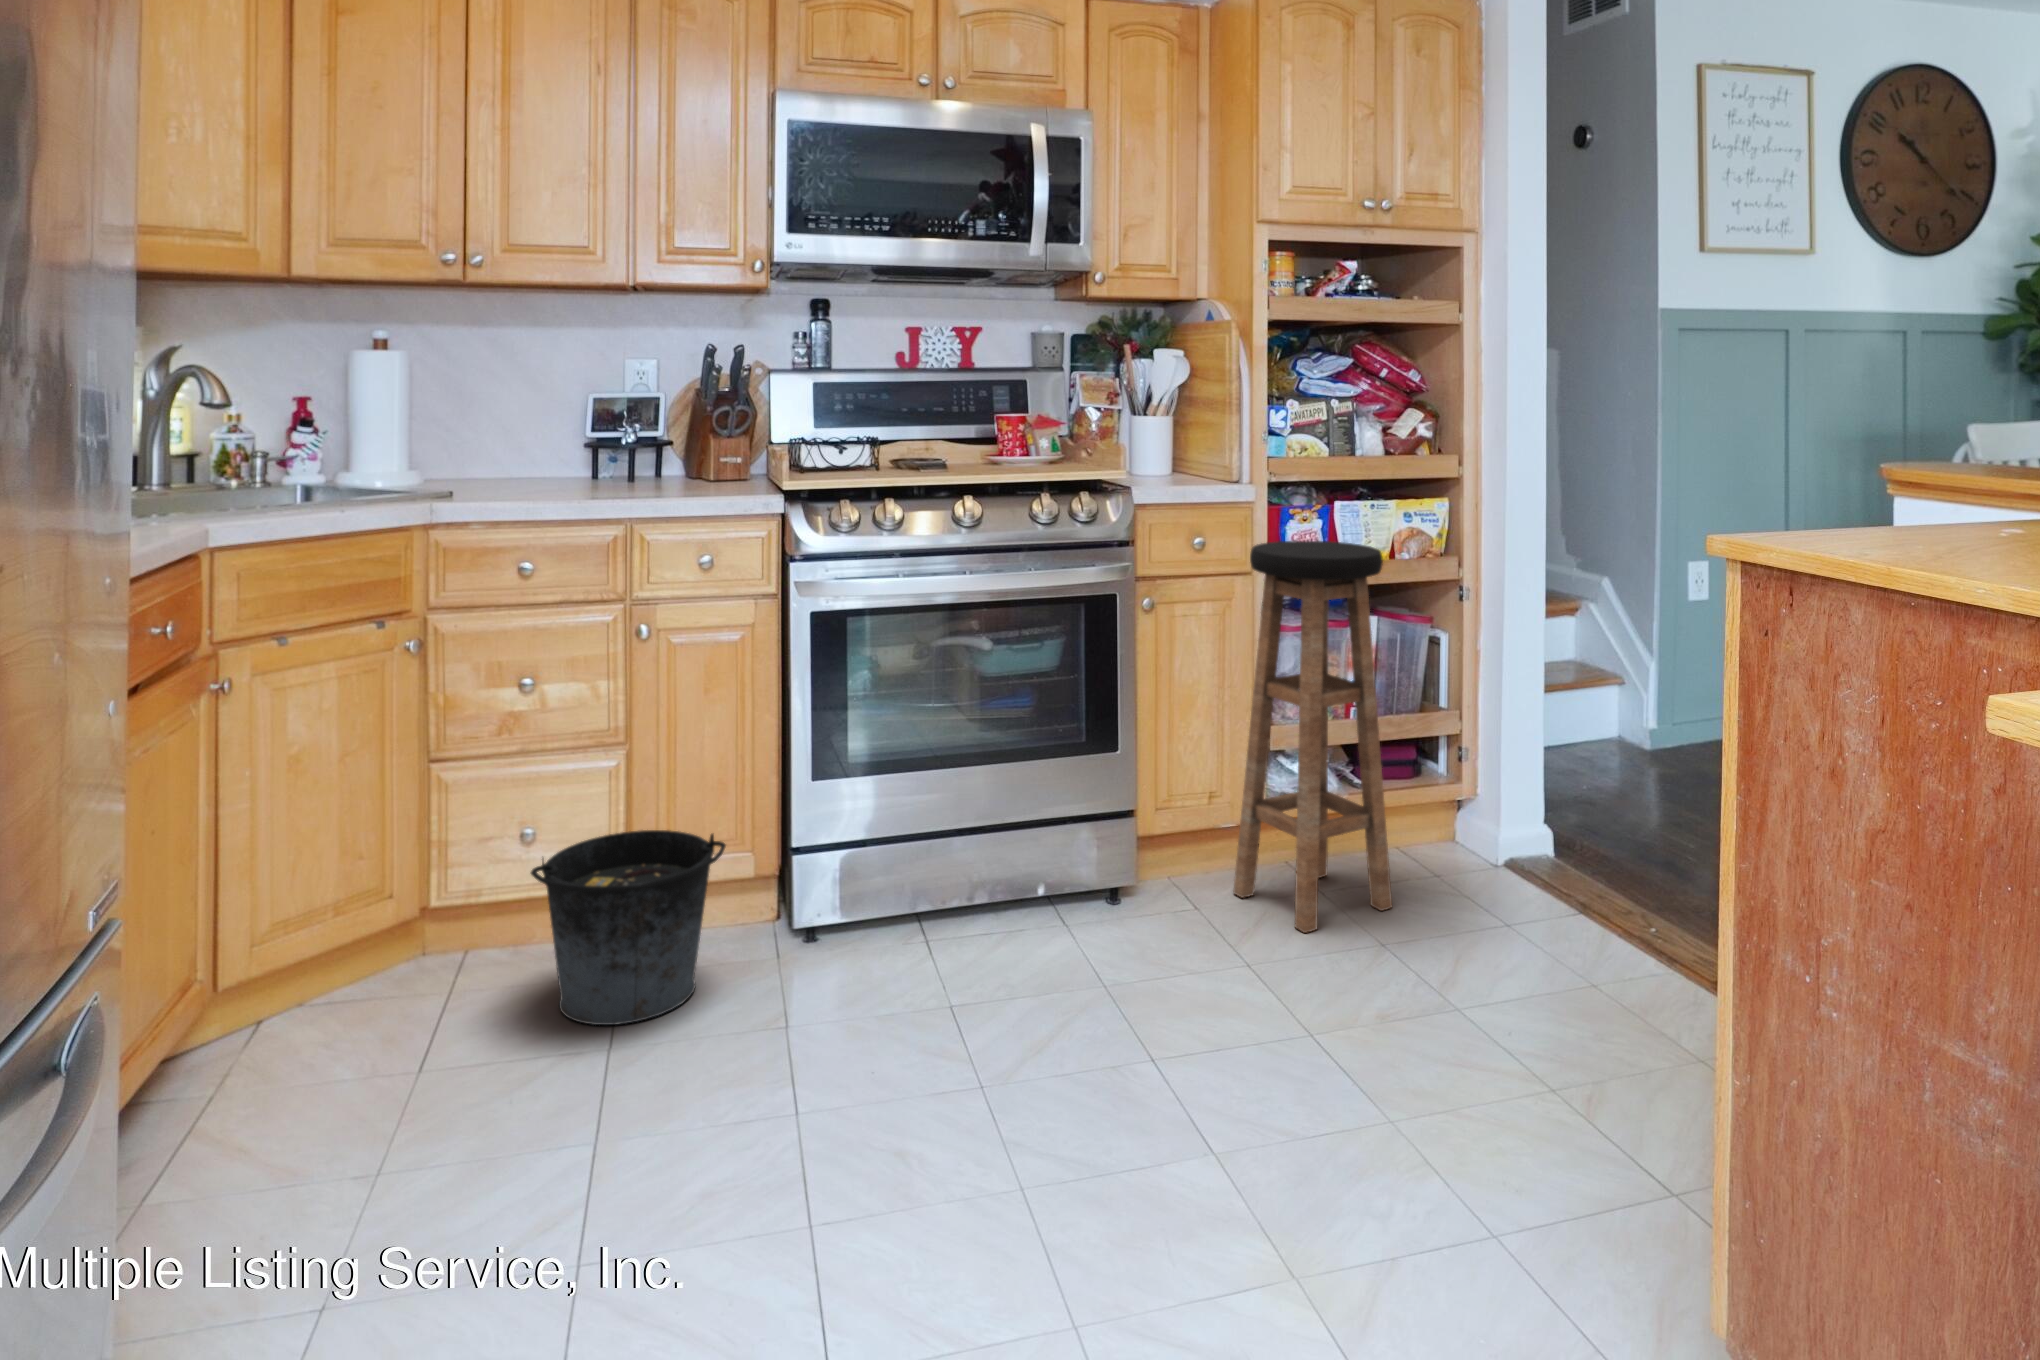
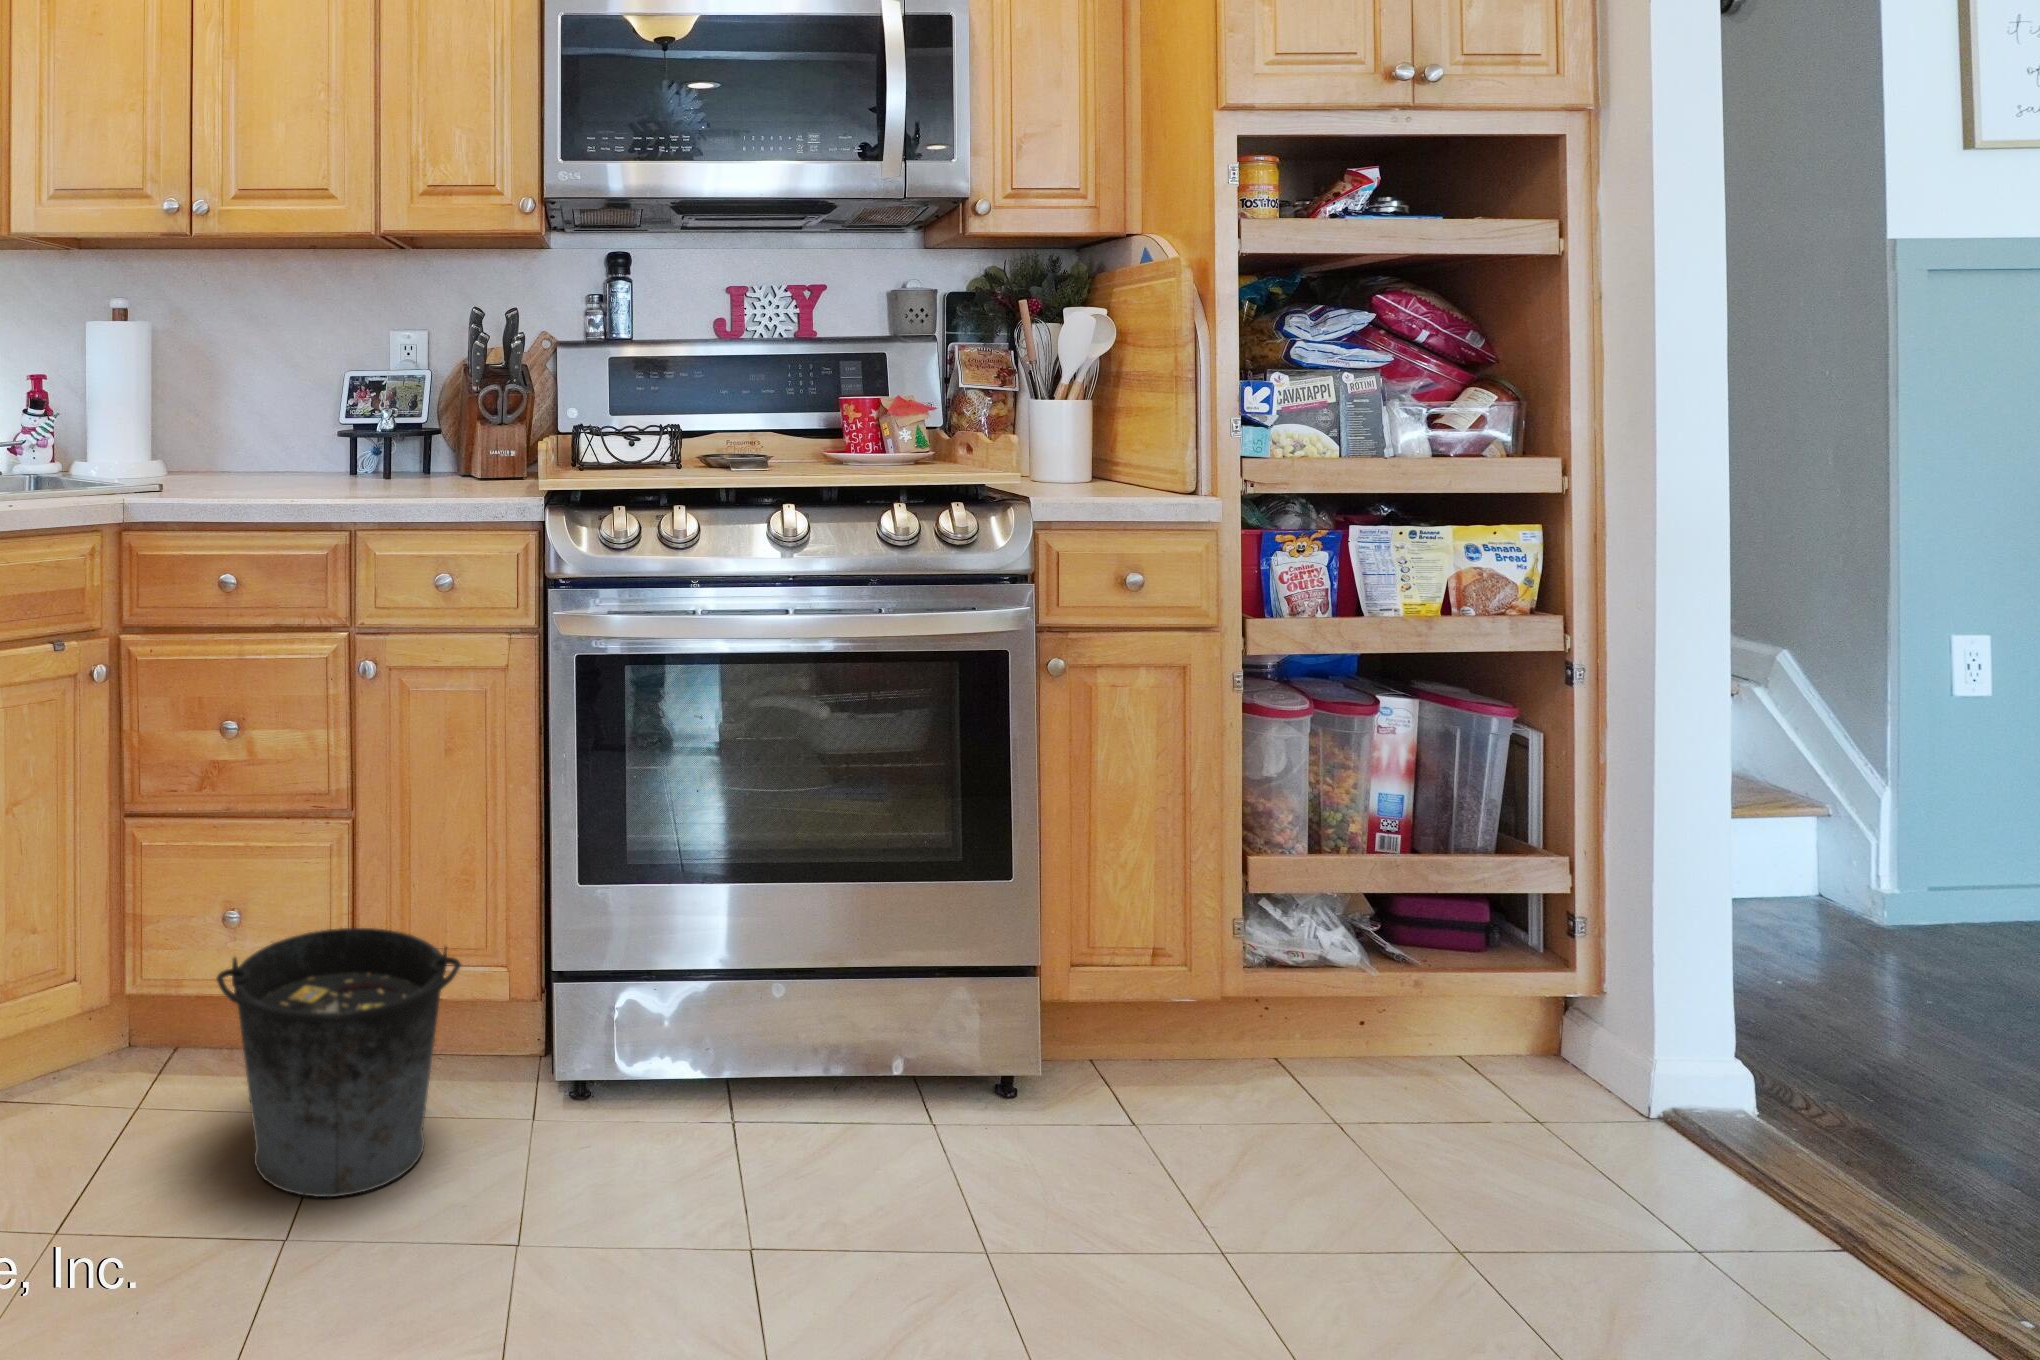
bar stool: present [1233,541,1392,933] -> none [1194,583,1468,1200]

